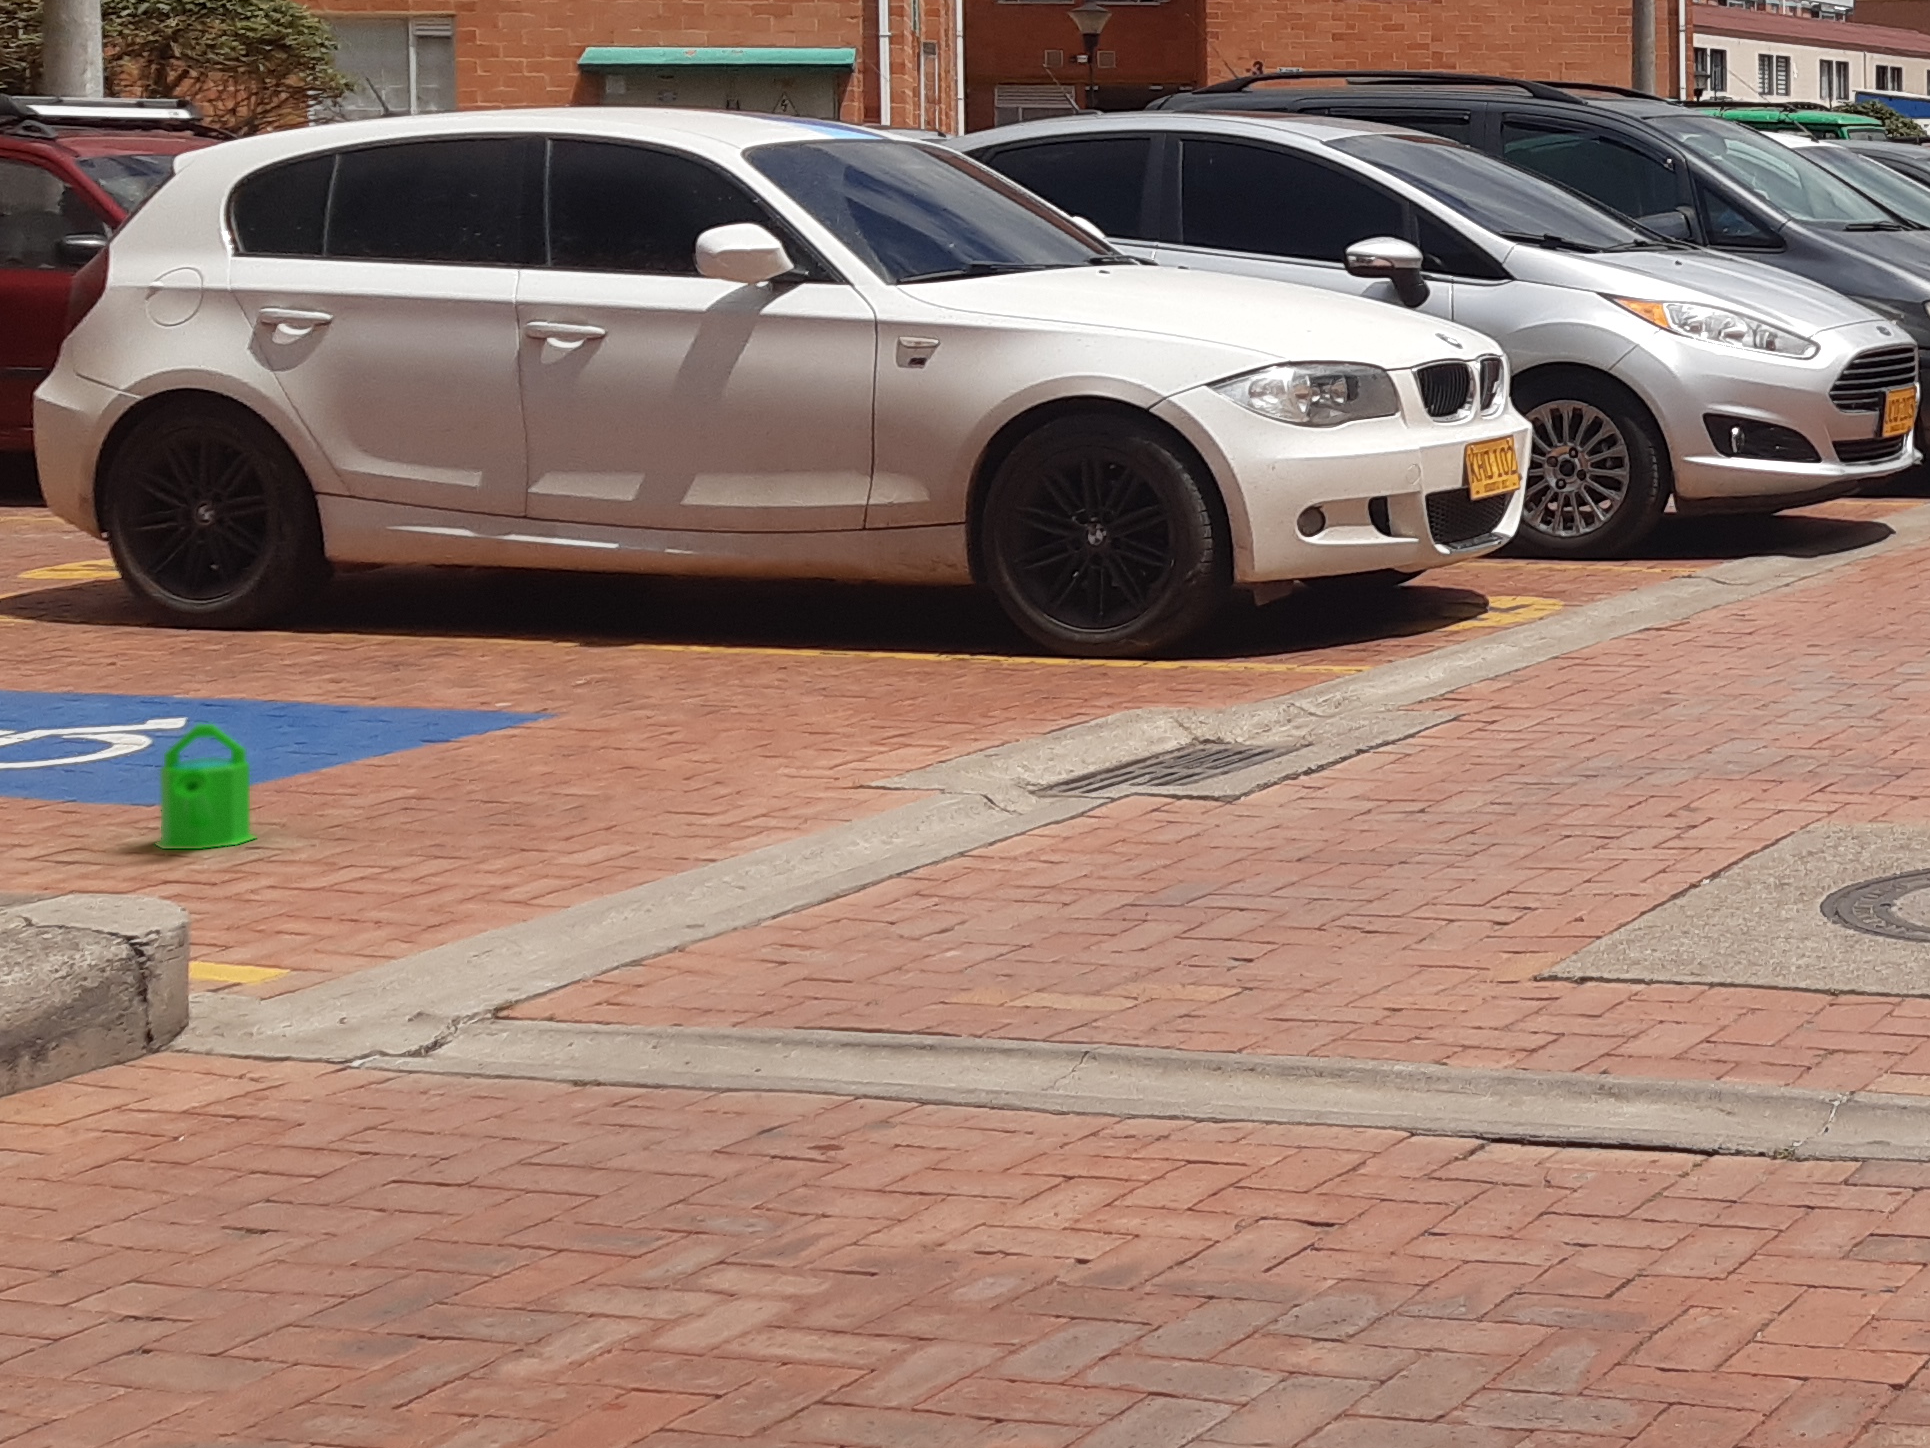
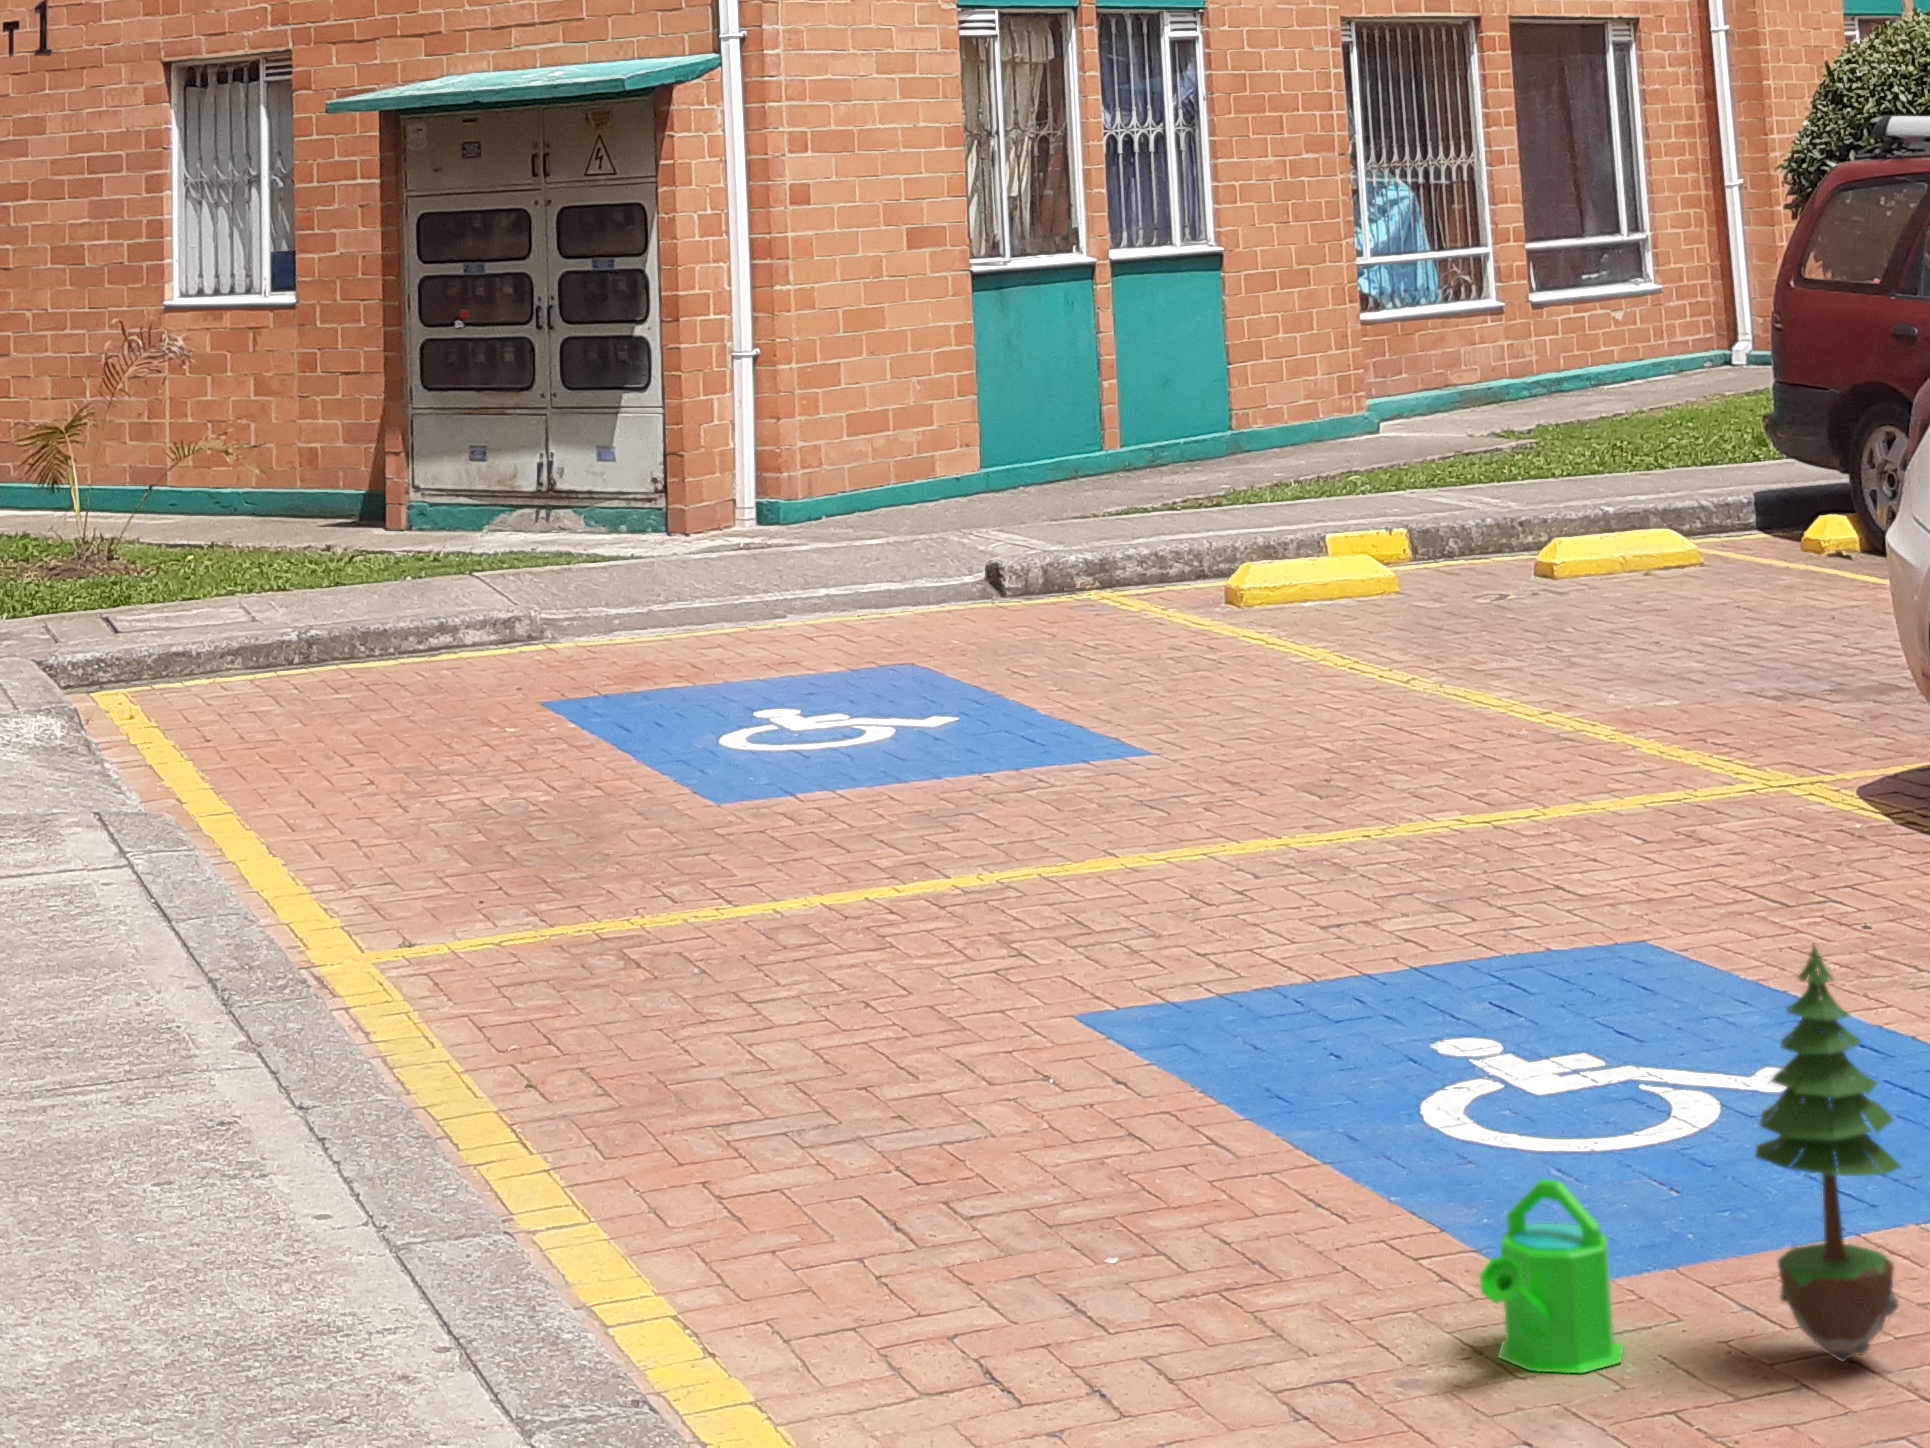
potted tree: none [354,545,462,817] -> present [1756,945,1901,1361]

